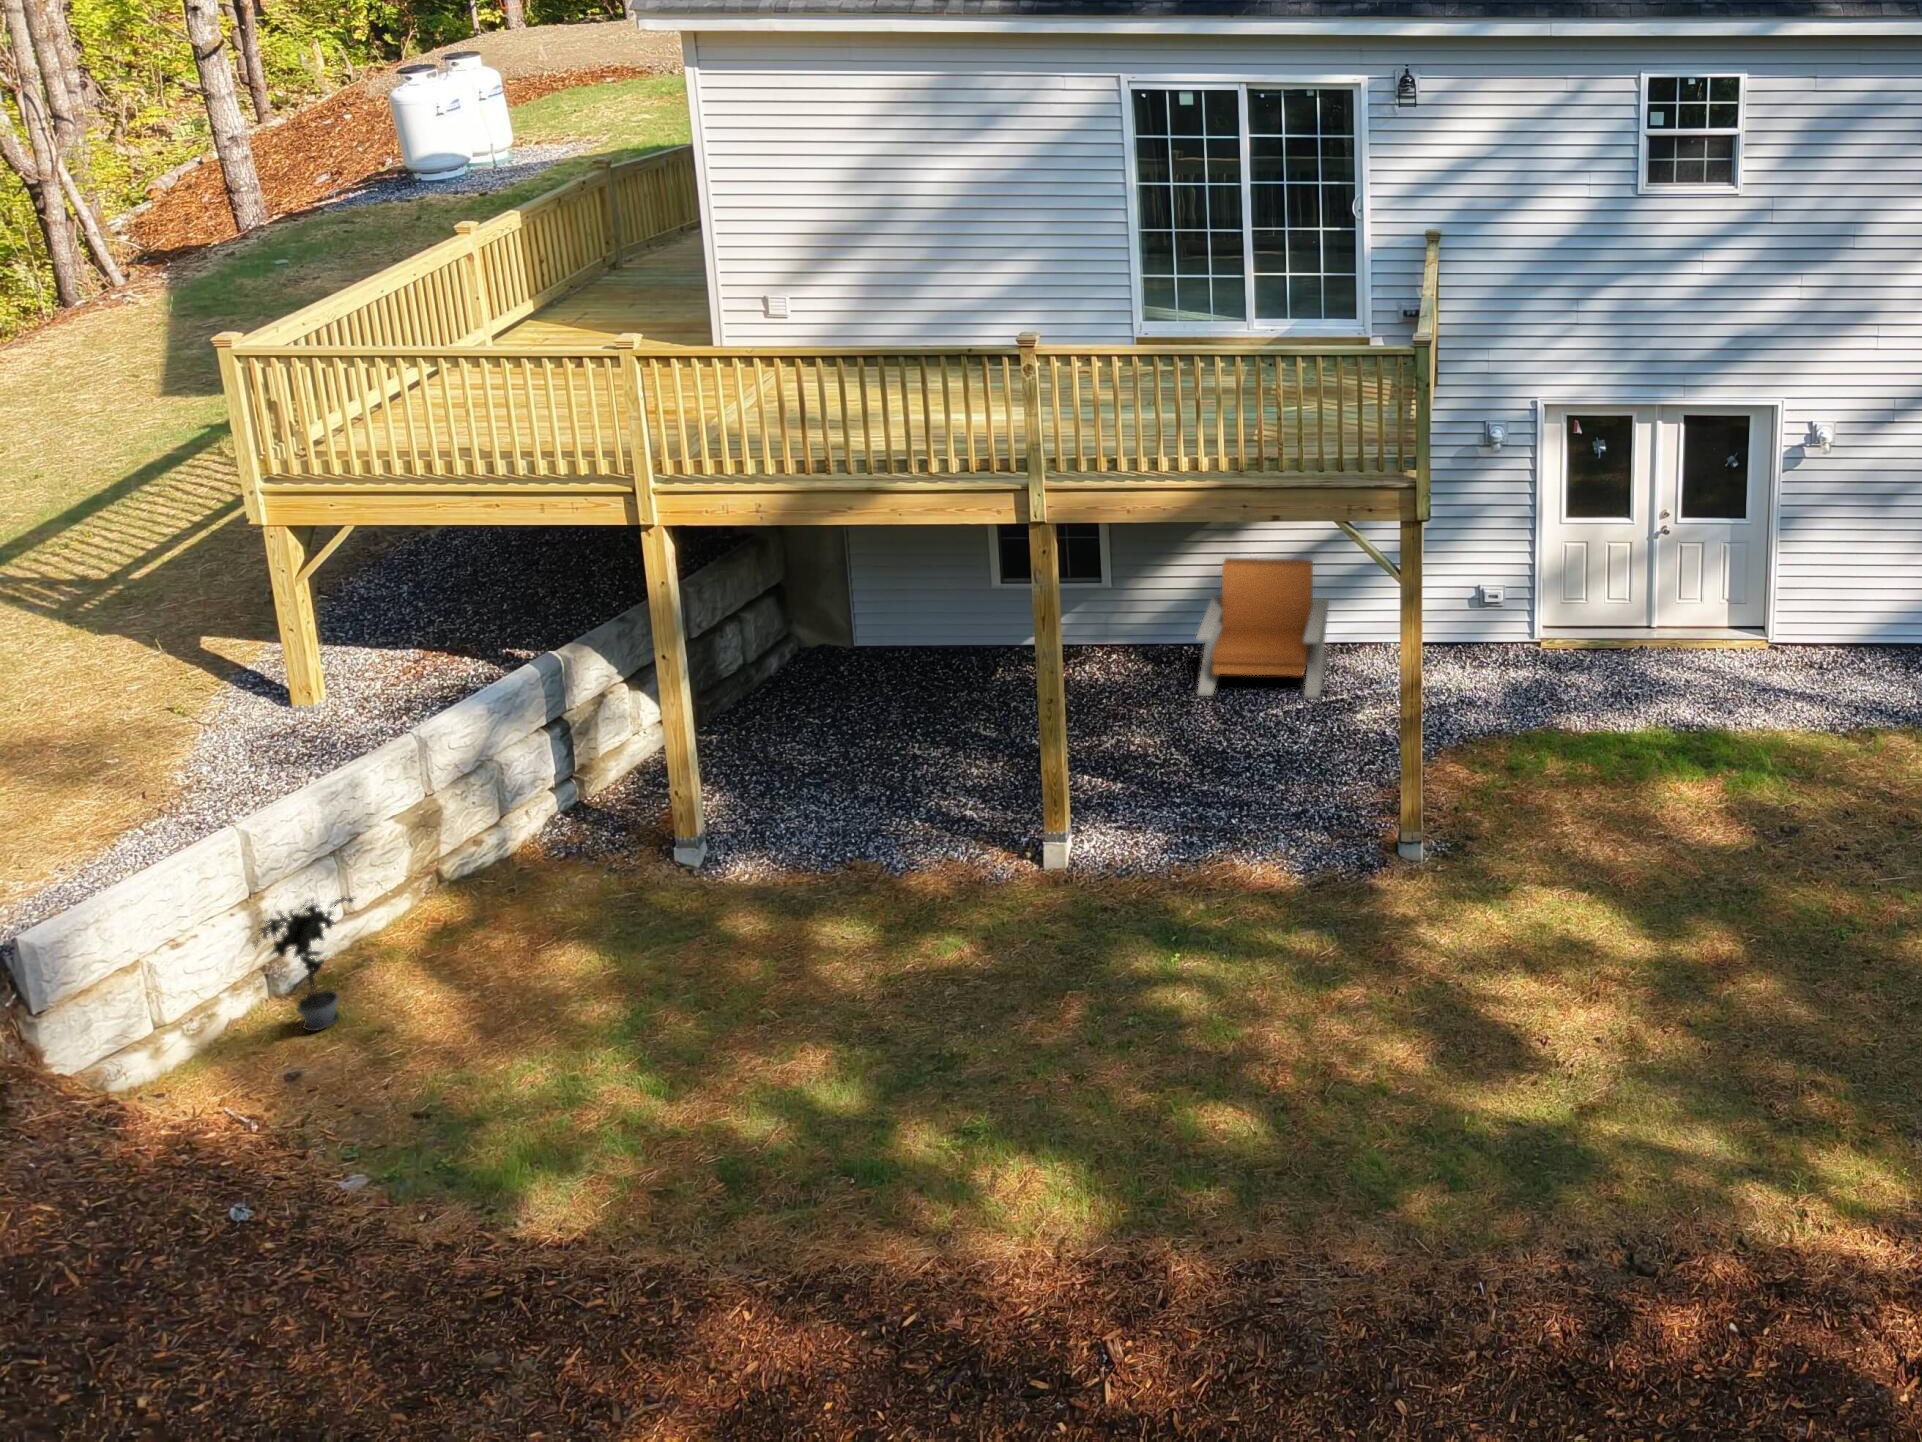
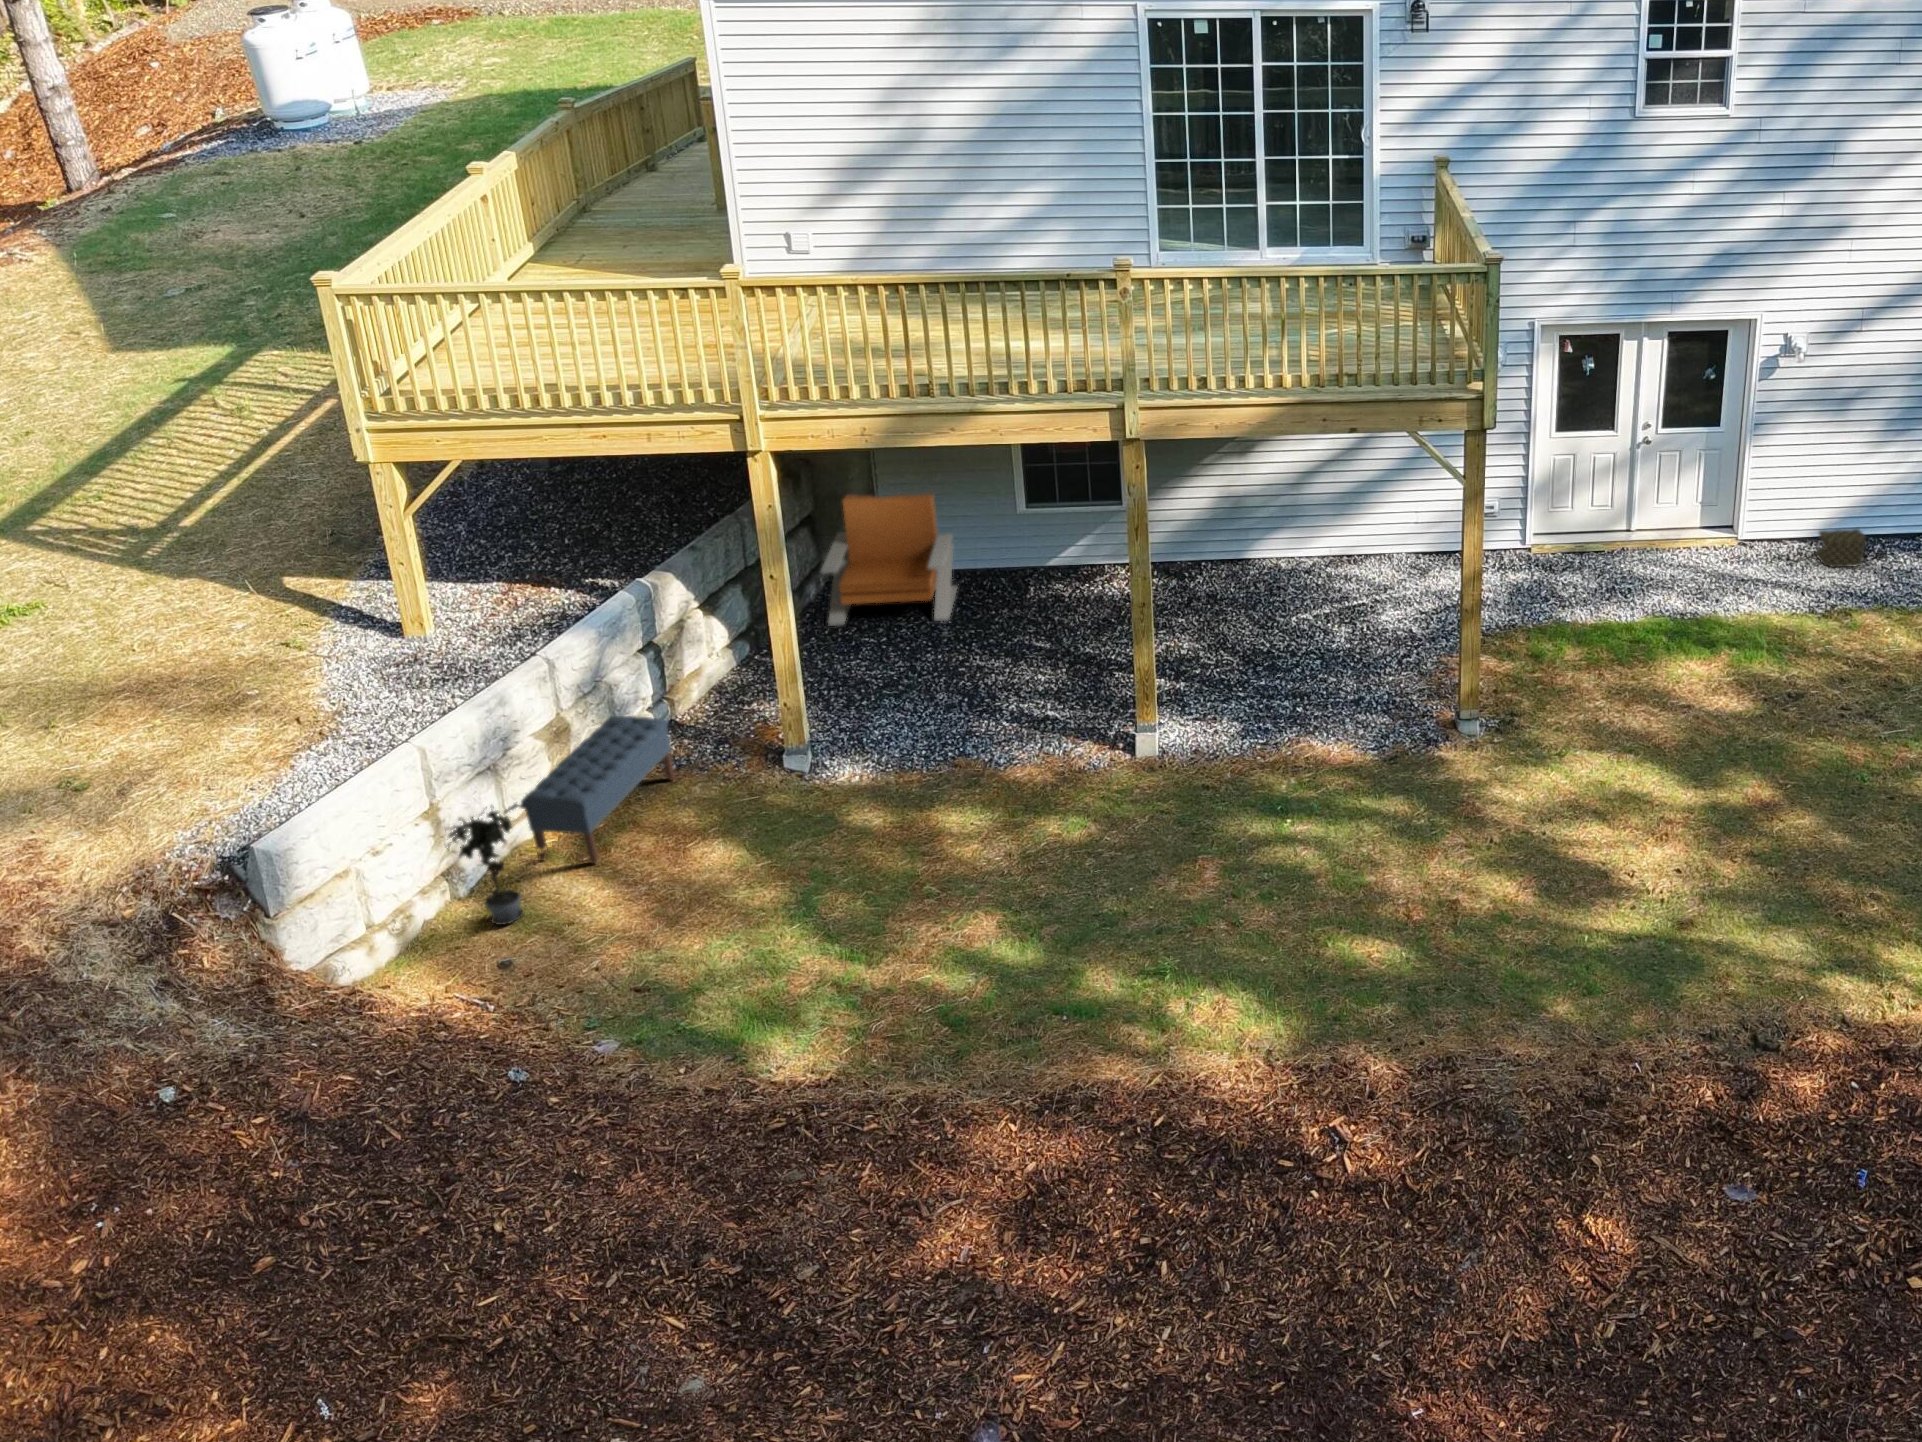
lounge chair: present [1196,558,1329,698] -> present [821,494,957,626]
storage box: none [1853,630,1907,679] -> present [1815,529,1866,567]
bench: none [364,798,553,965] -> present [521,716,675,864]

